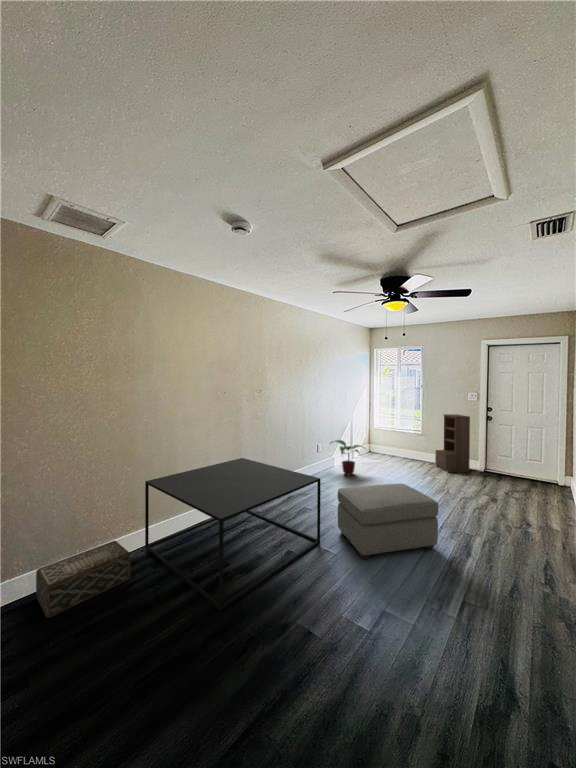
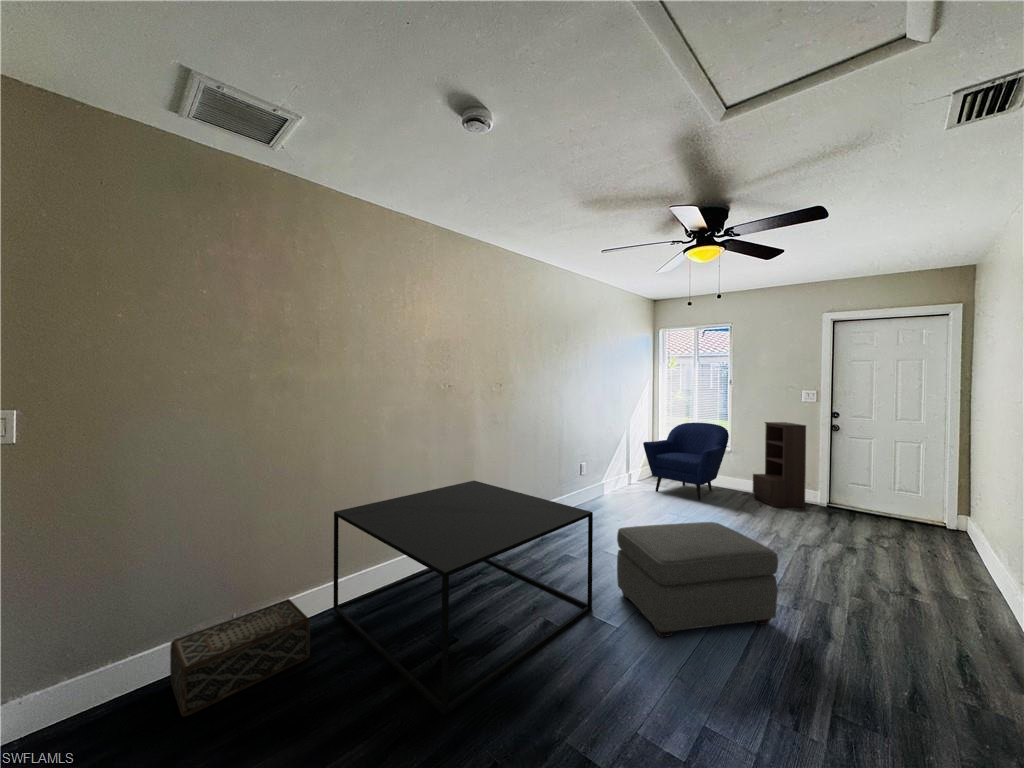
armchair: none [362,415,420,469] -> present [643,423,729,501]
potted plant: present [331,440,362,475] -> none [597,458,651,509]

